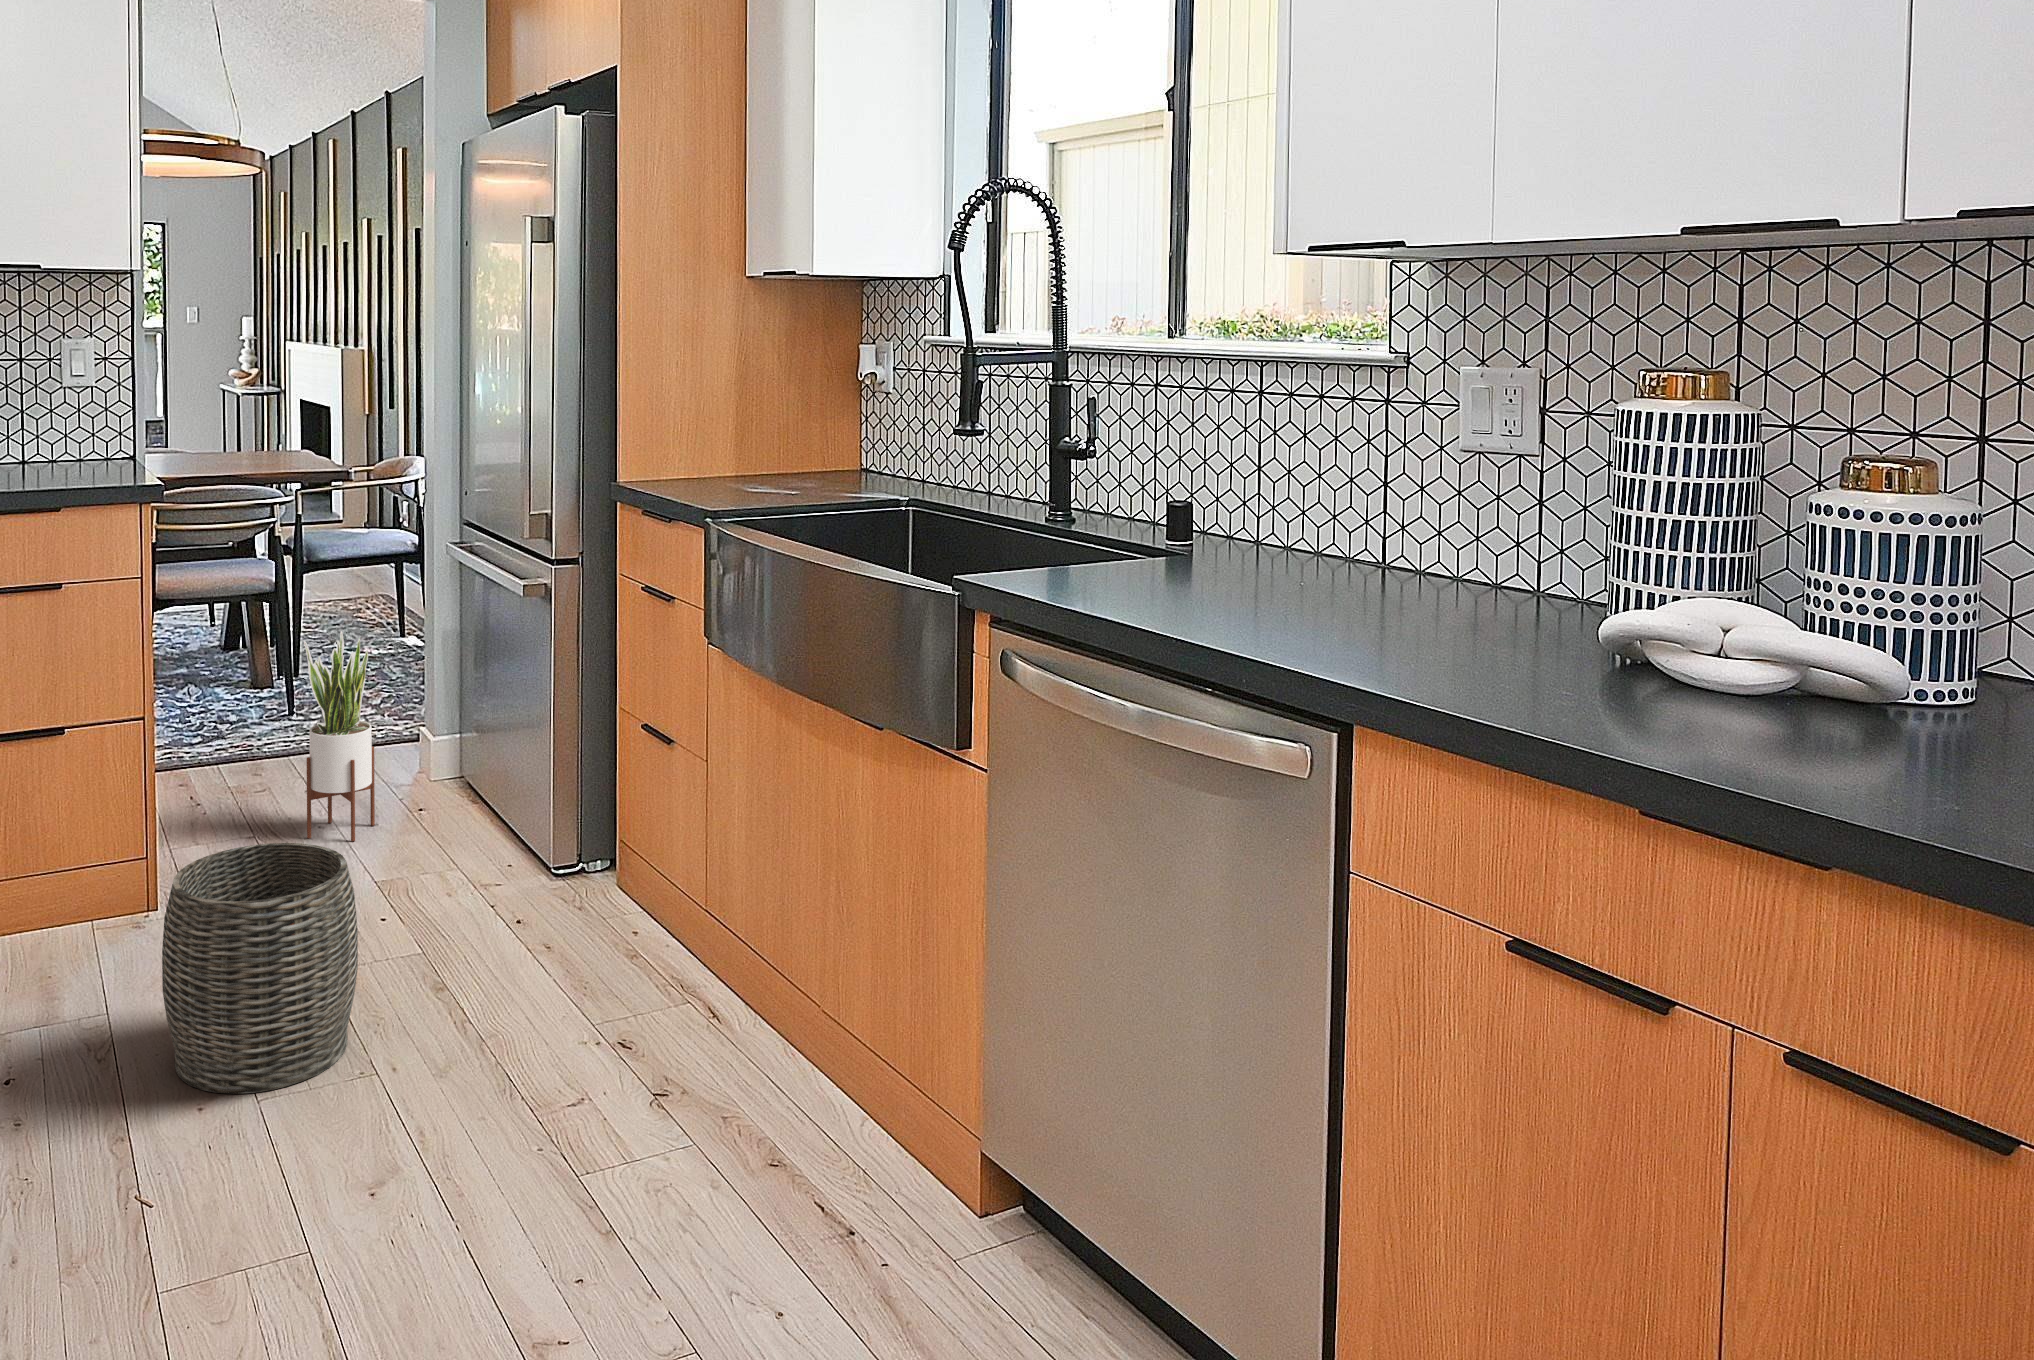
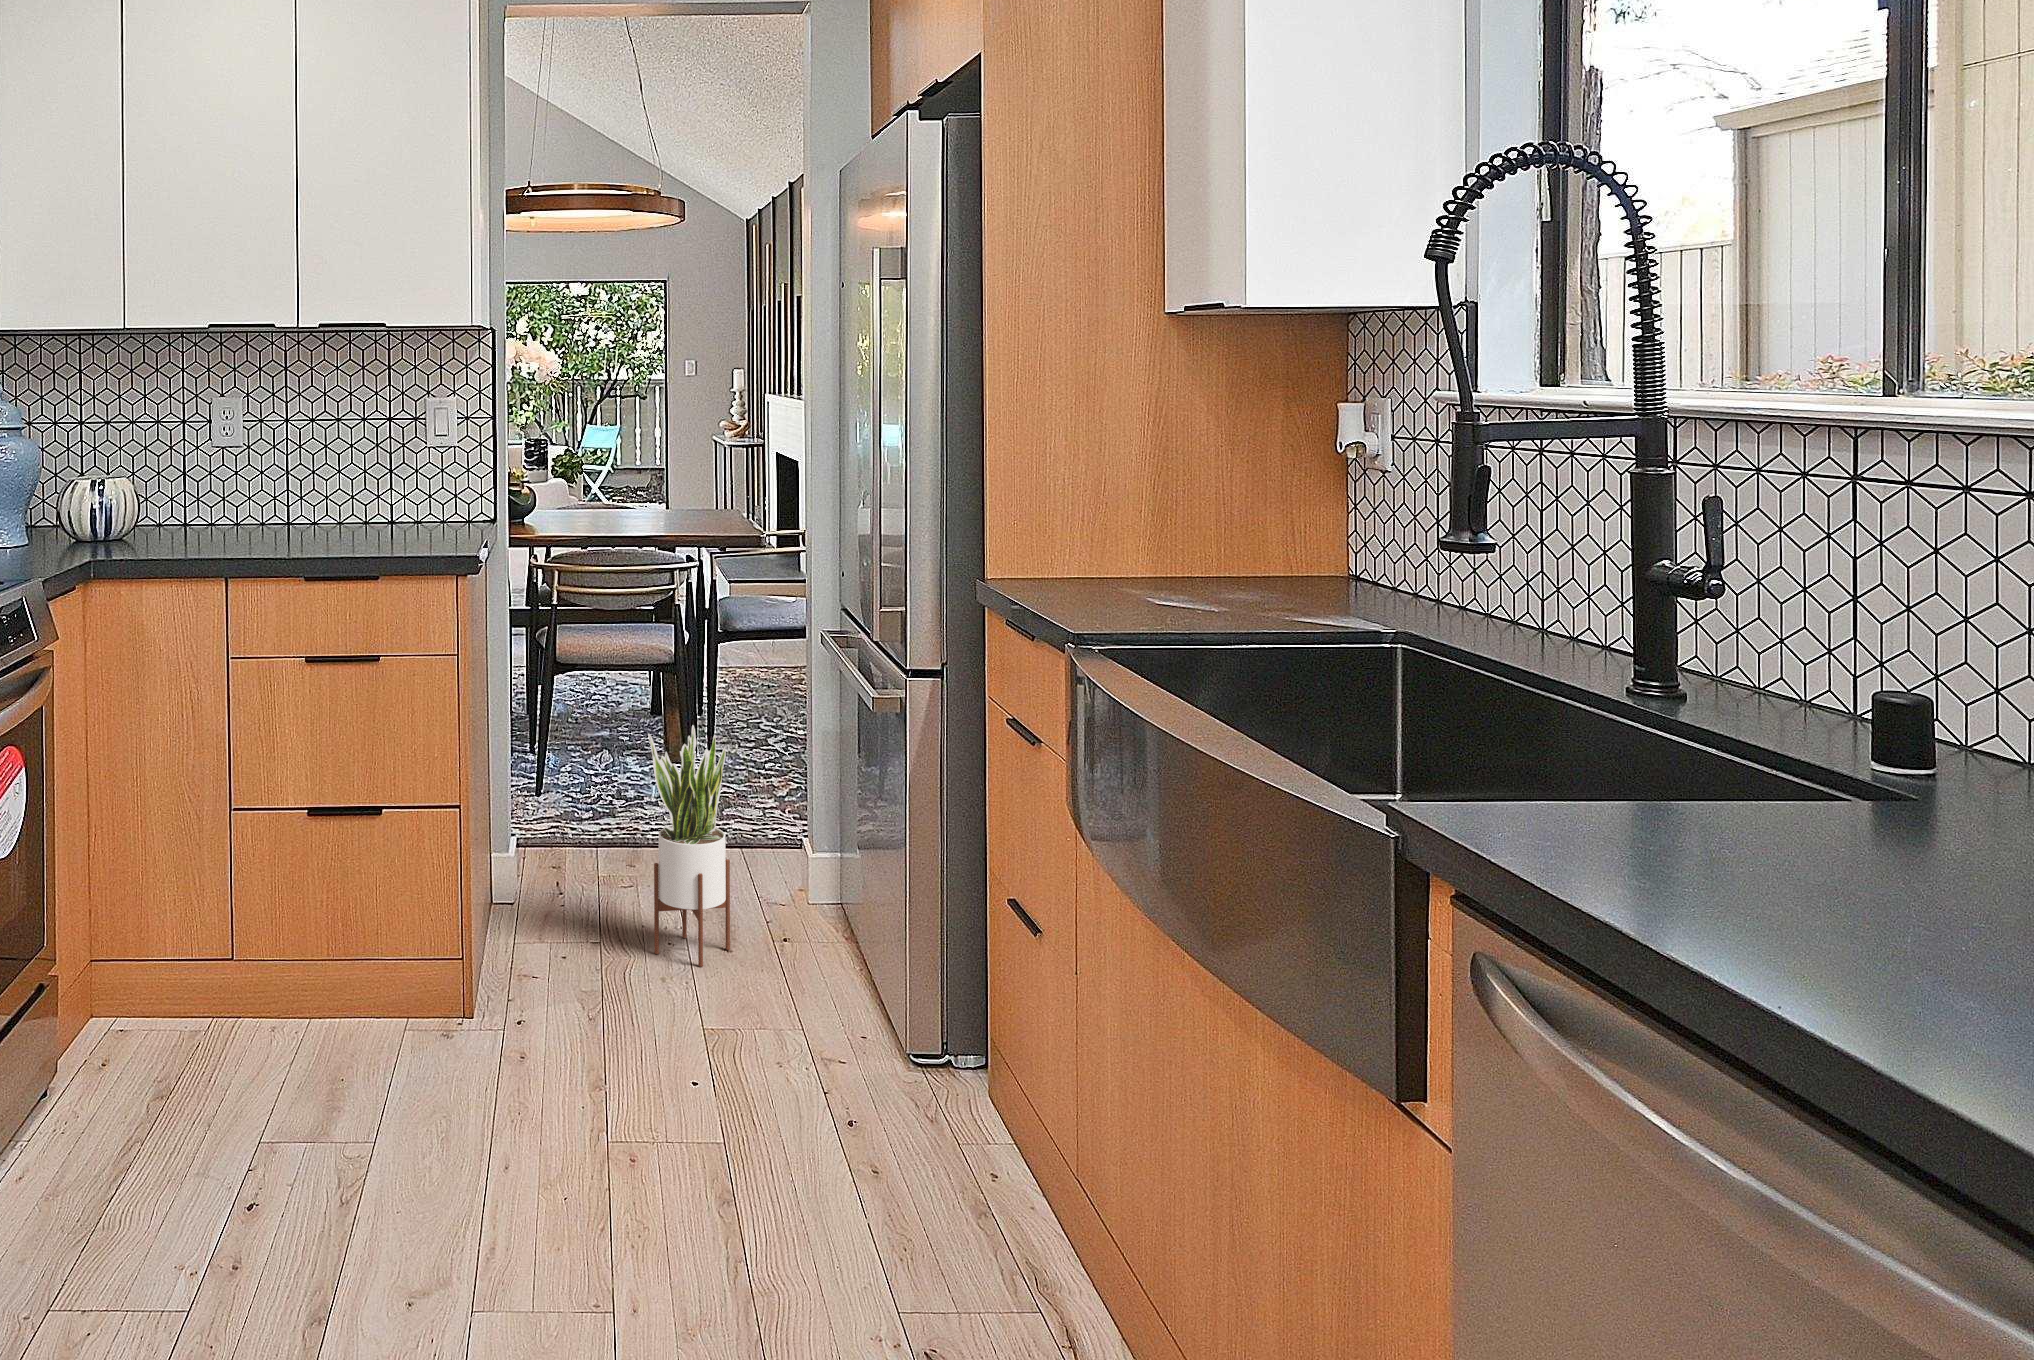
woven basket: present [162,843,358,1094] -> none [400,984,616,1296]

